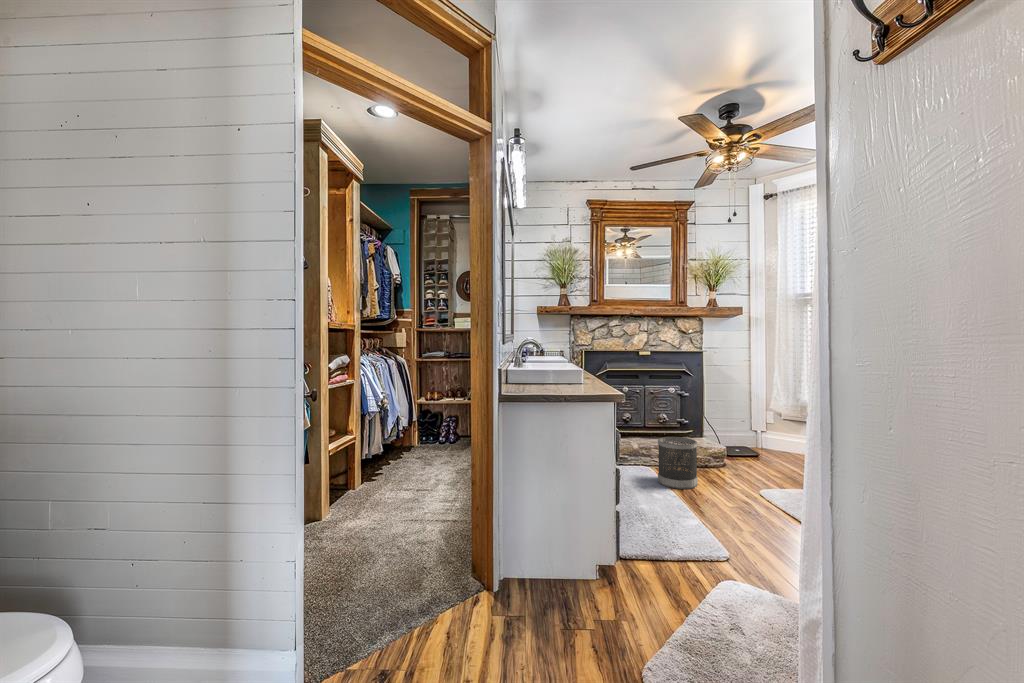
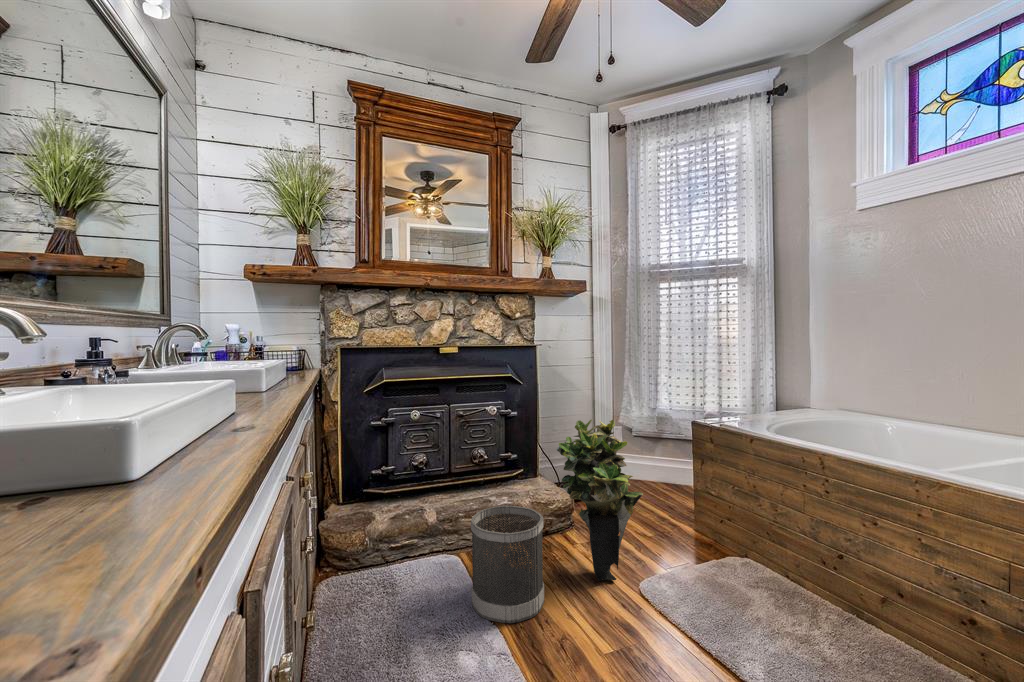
potted plant: none [709,397,762,484] -> present [556,419,643,581]

